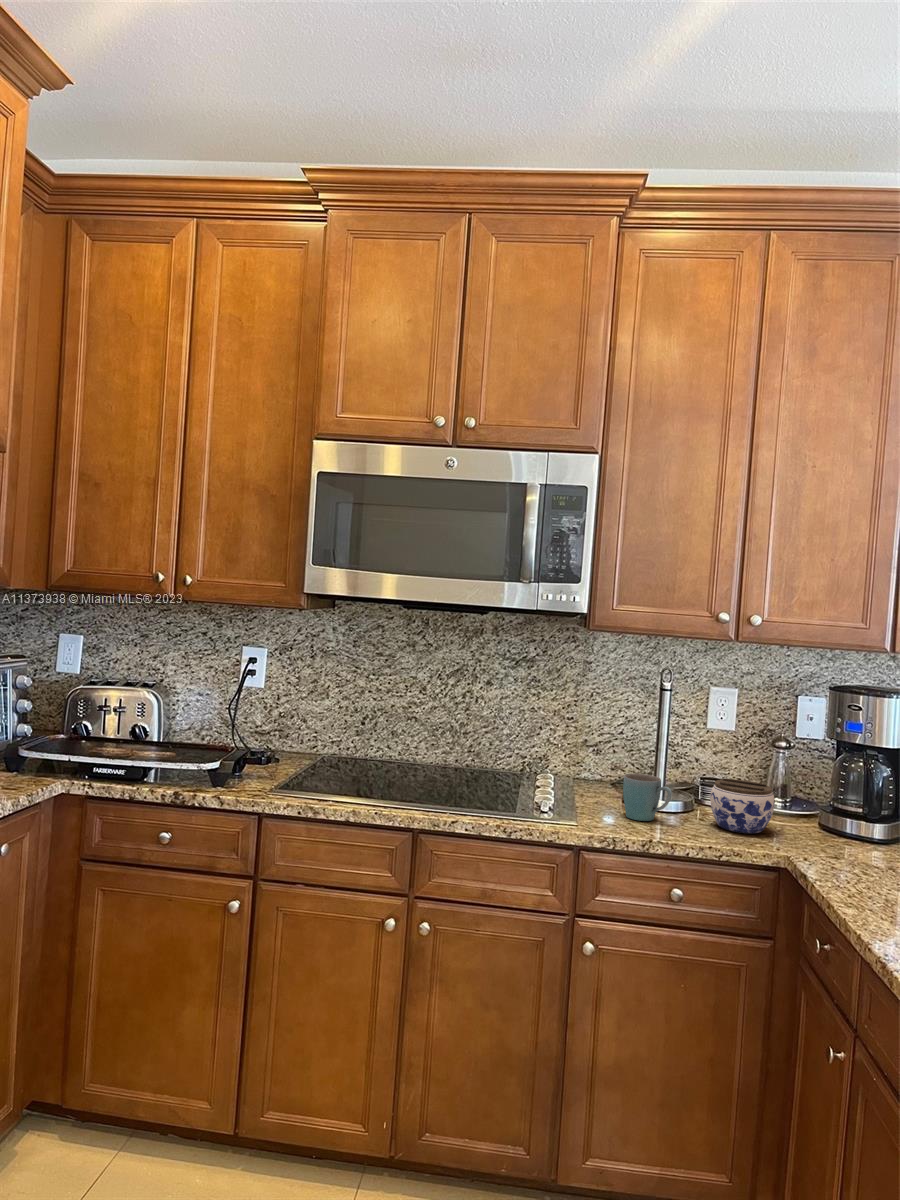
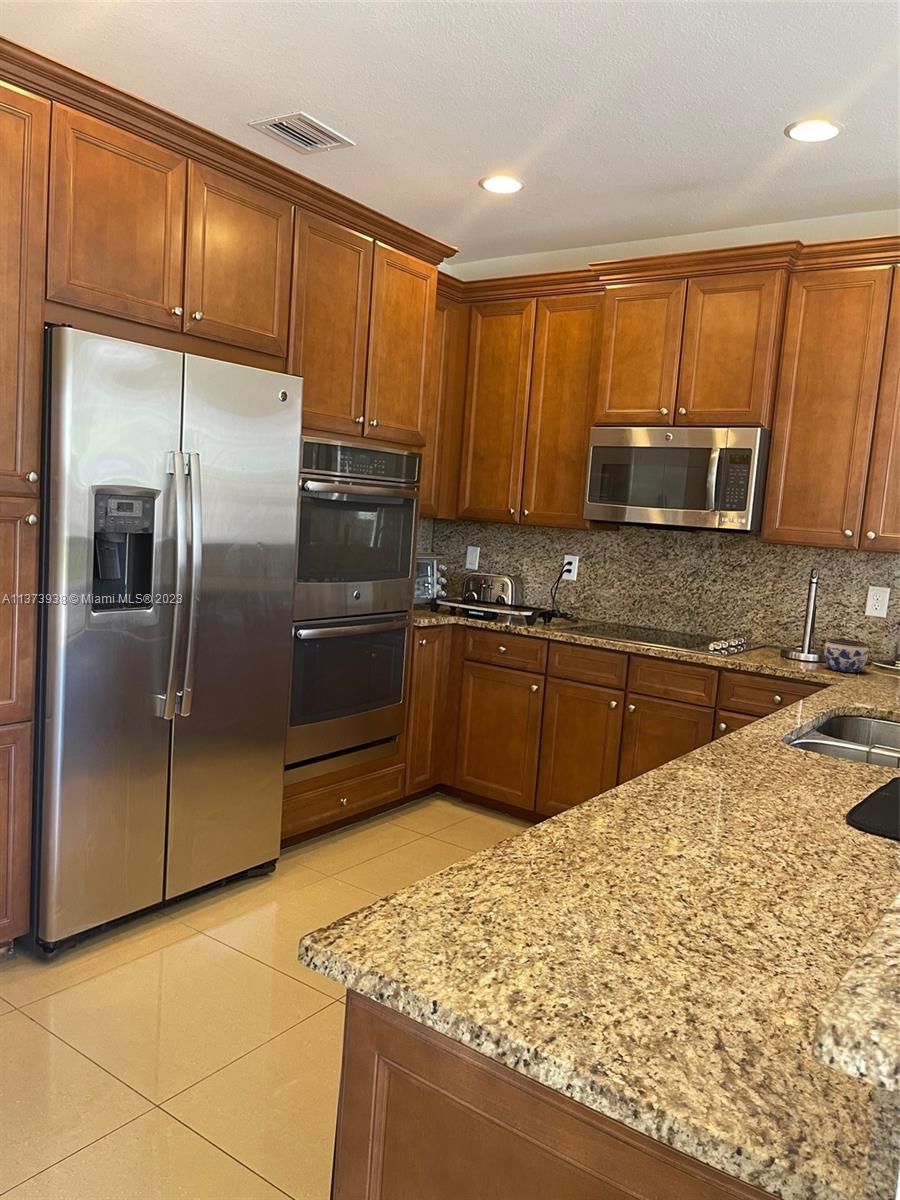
mug: present [623,774,672,821] -> none [768,632,794,661]

